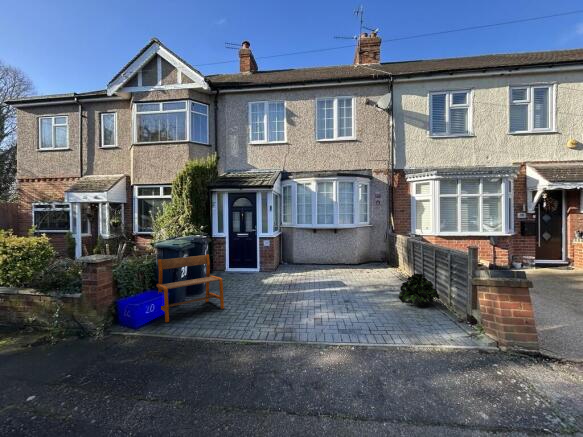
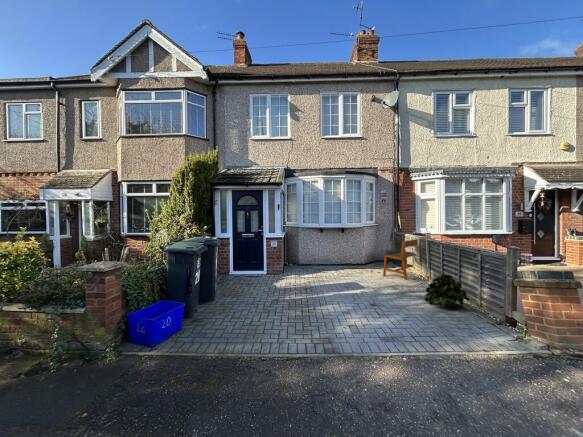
bench: present [157,254,224,322] -> present [383,239,417,279]

